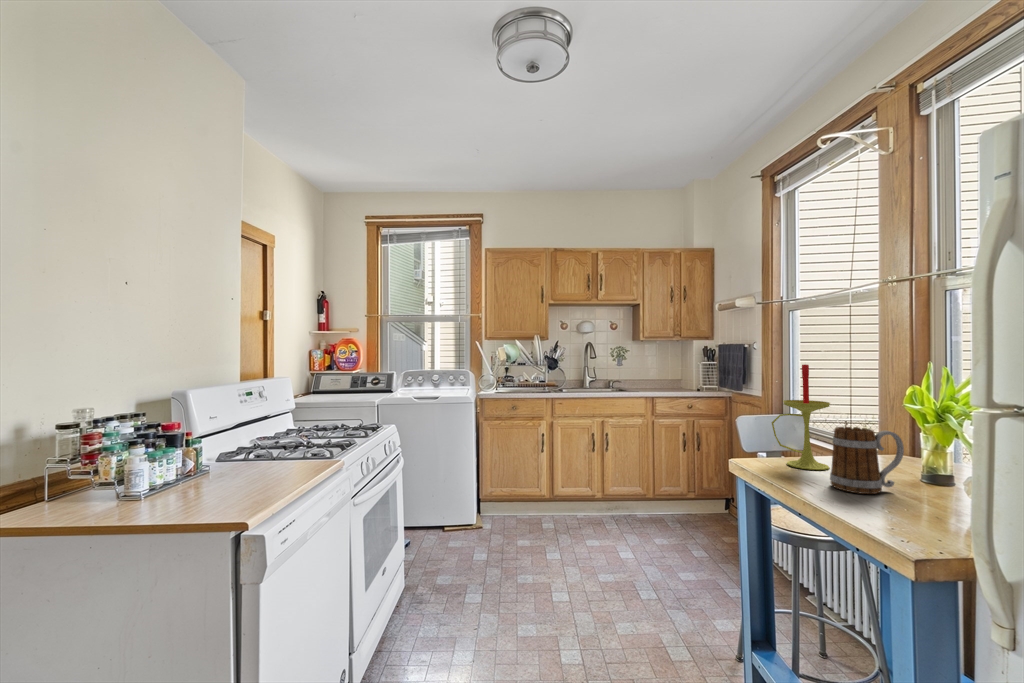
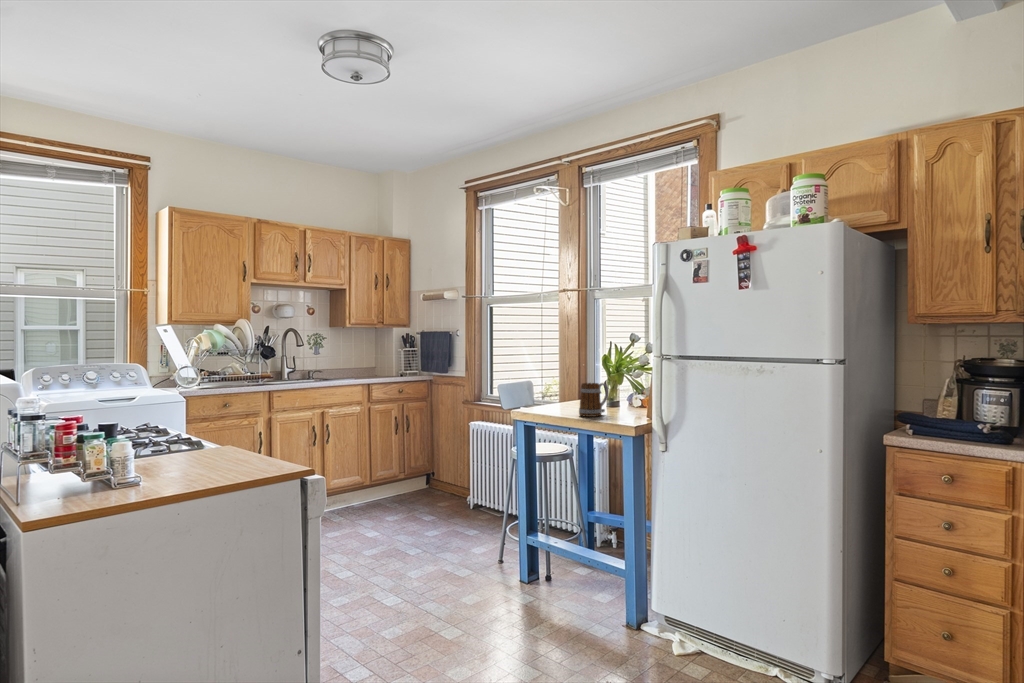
candle: present [772,364,830,470] -> none [538,347,569,412]

